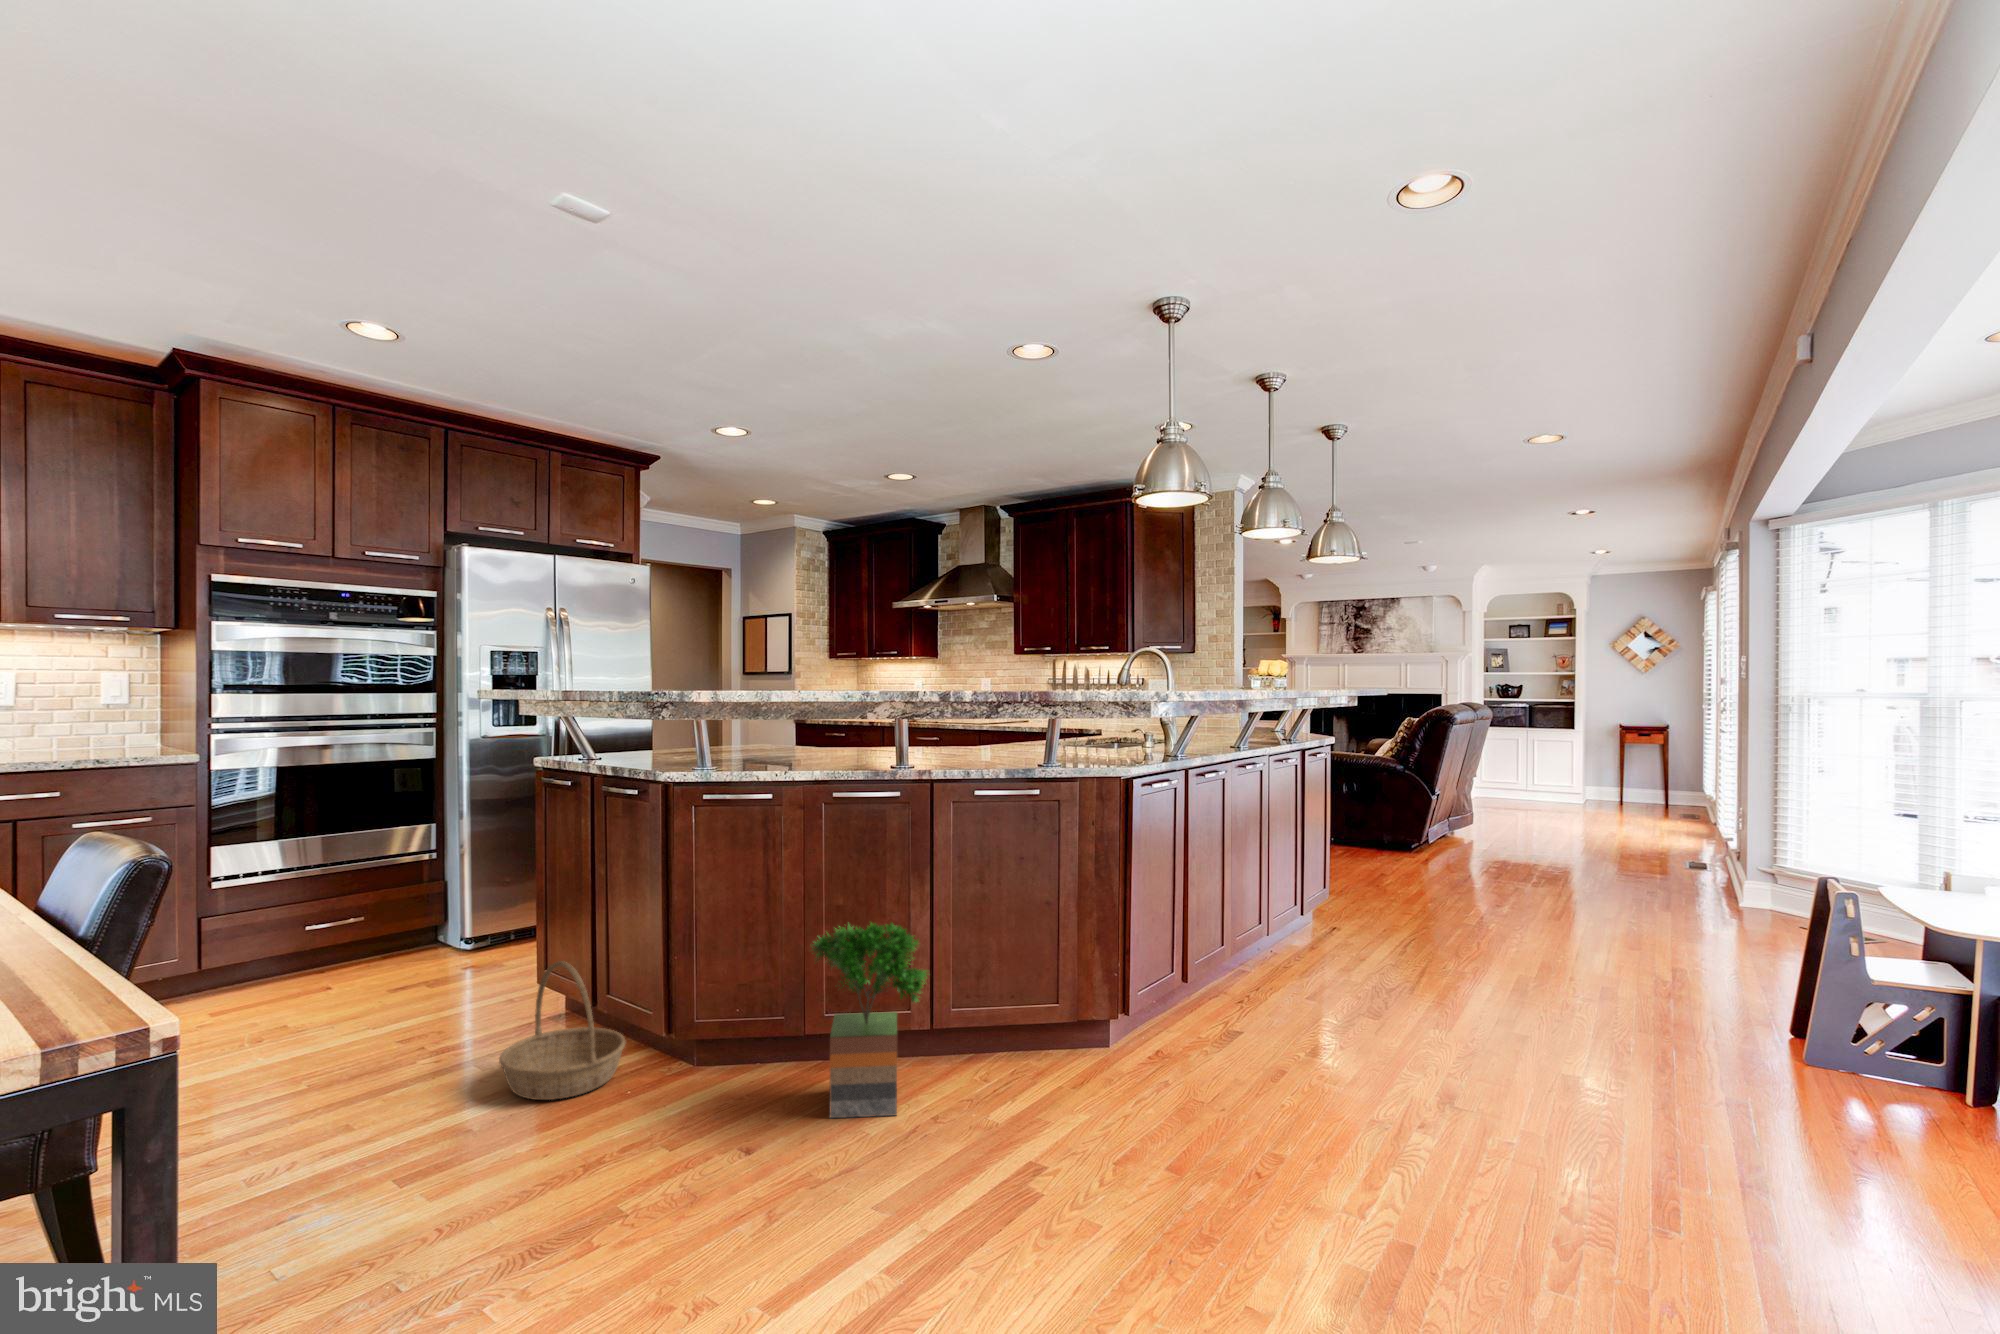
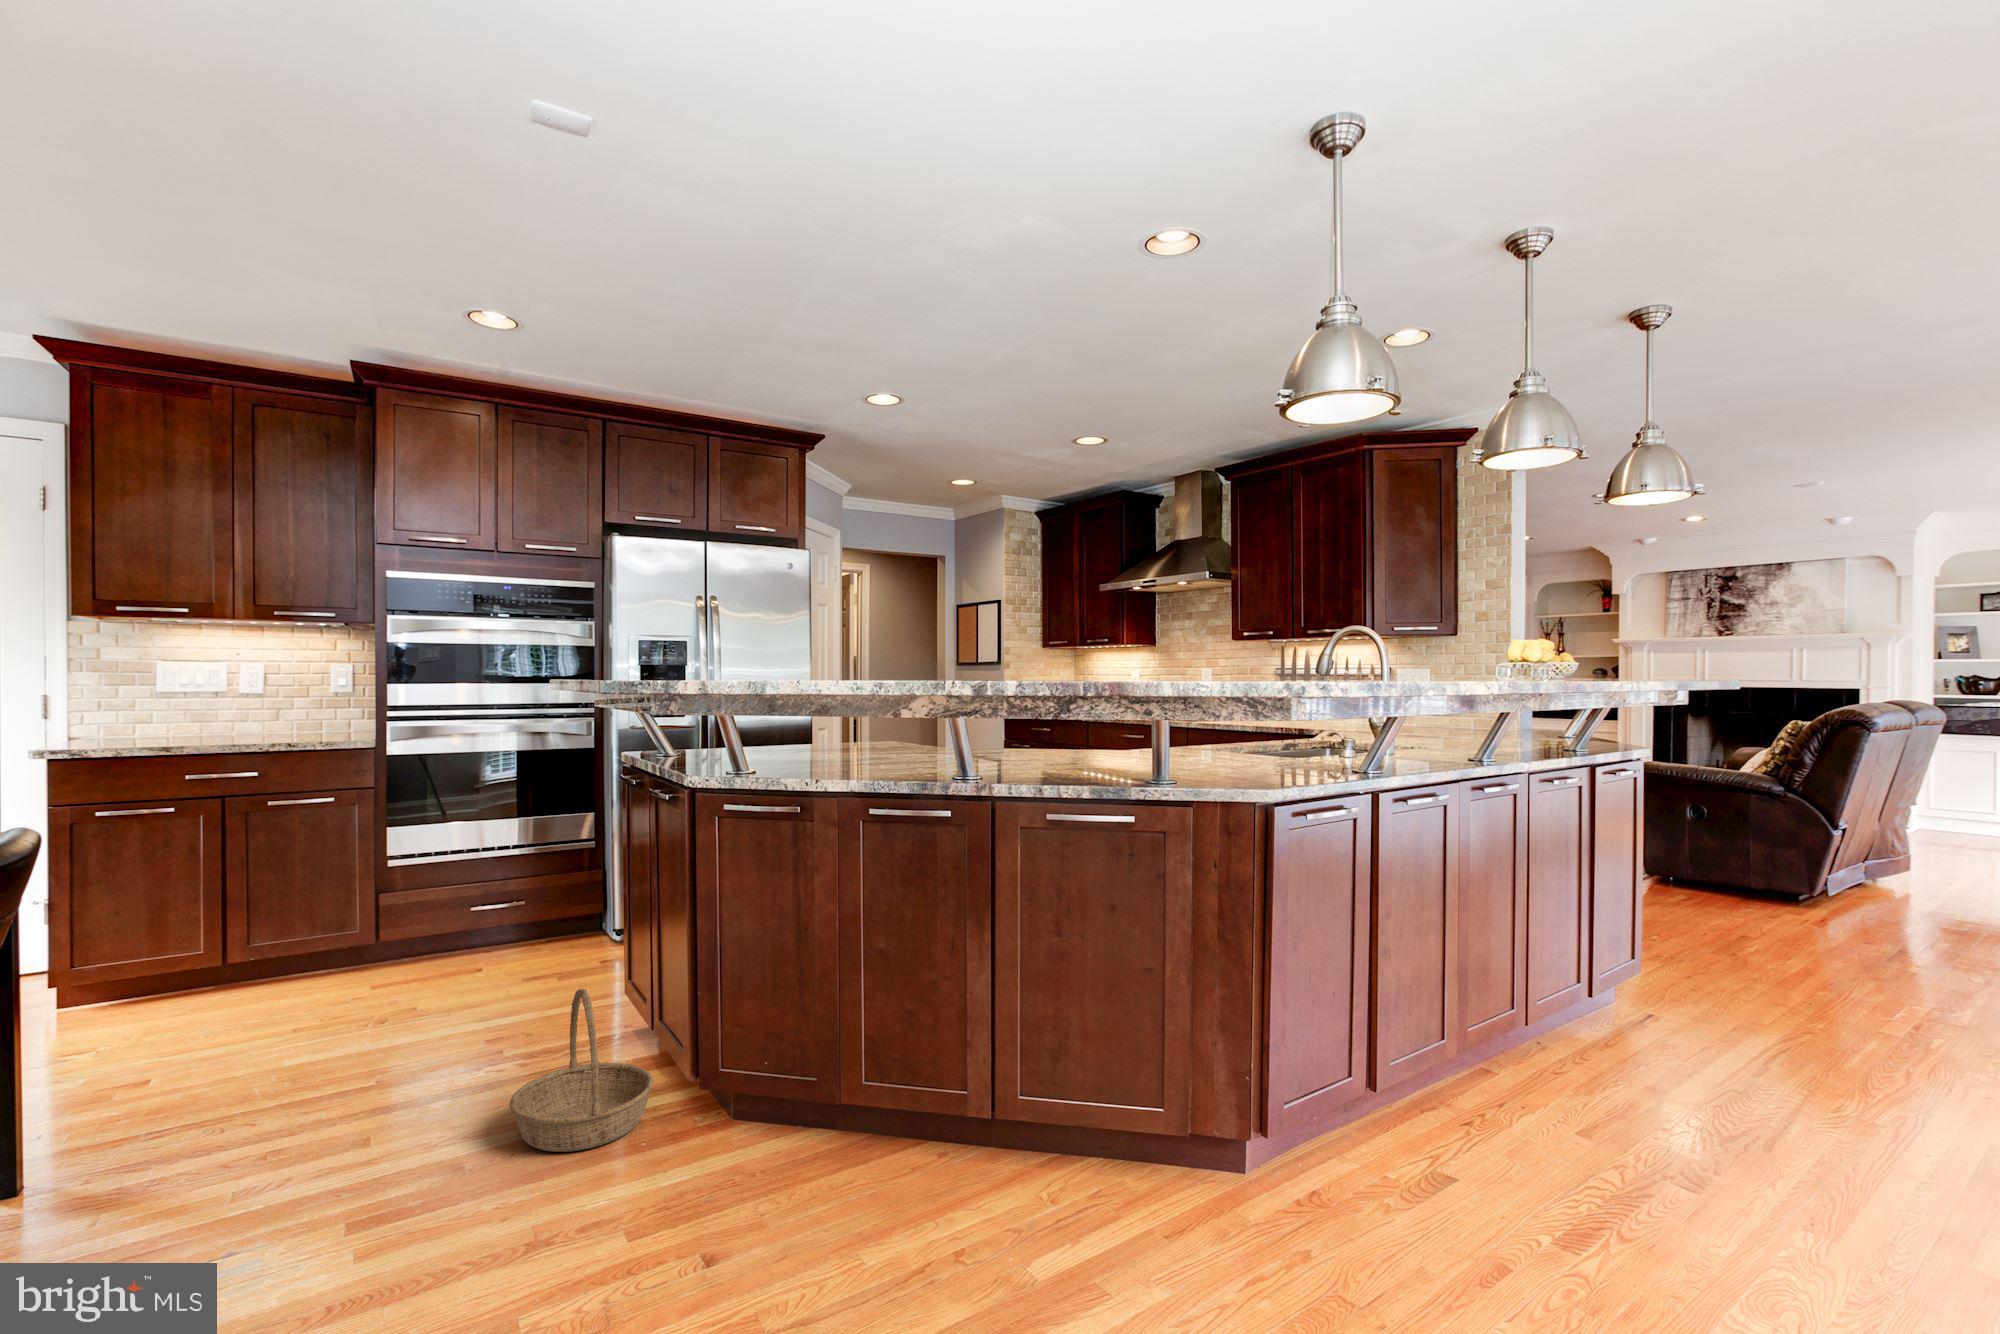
potted tree: present [812,923,927,1118] -> none [816,977,965,1245]

